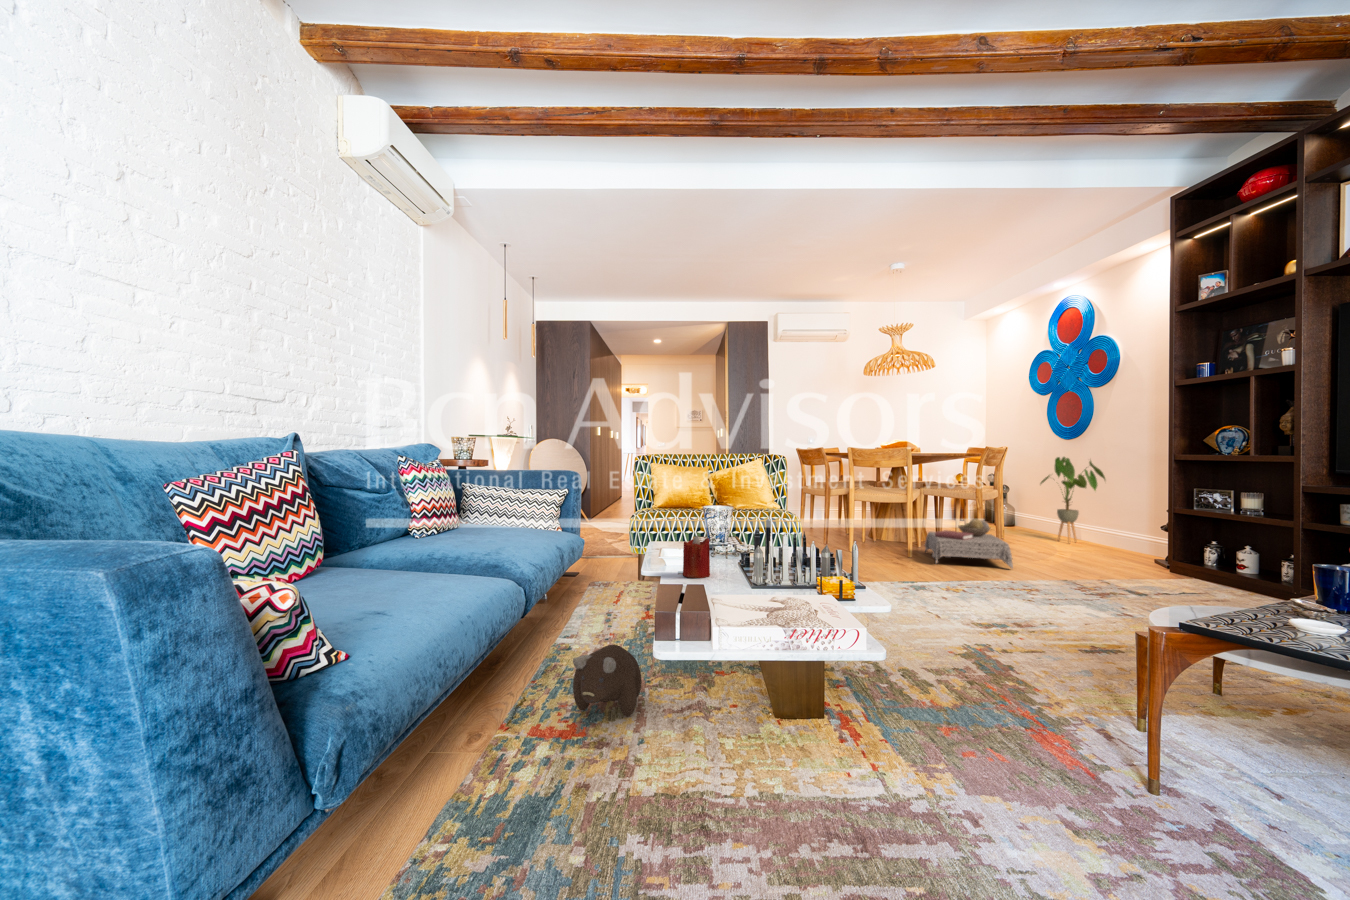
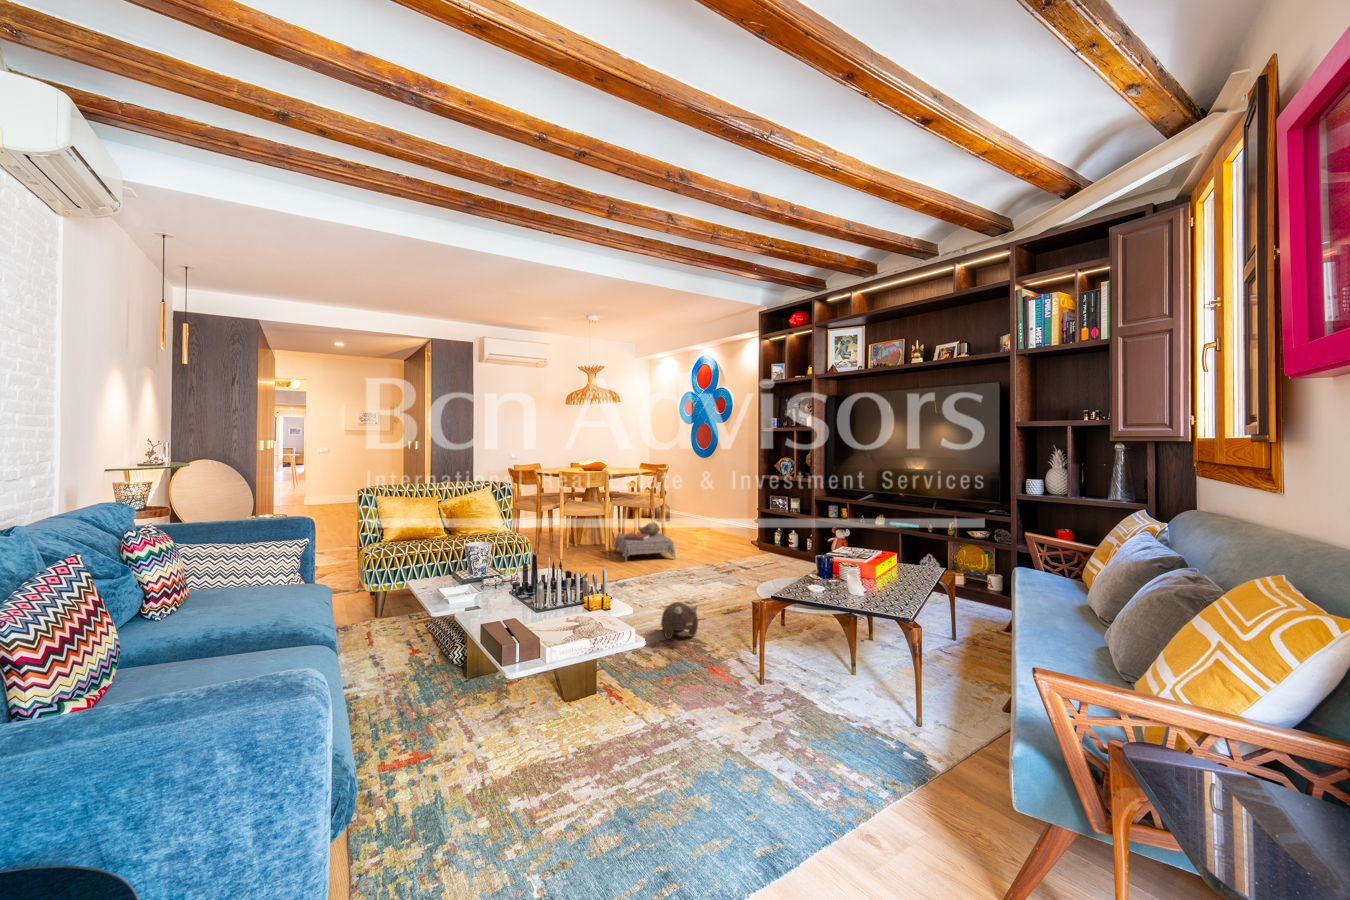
house plant: present [1041,457,1105,543] -> none [686,468,725,531]
candle: present [683,535,710,578] -> none [471,578,496,614]
plush toy: present [573,645,641,717] -> present [661,602,698,639]

